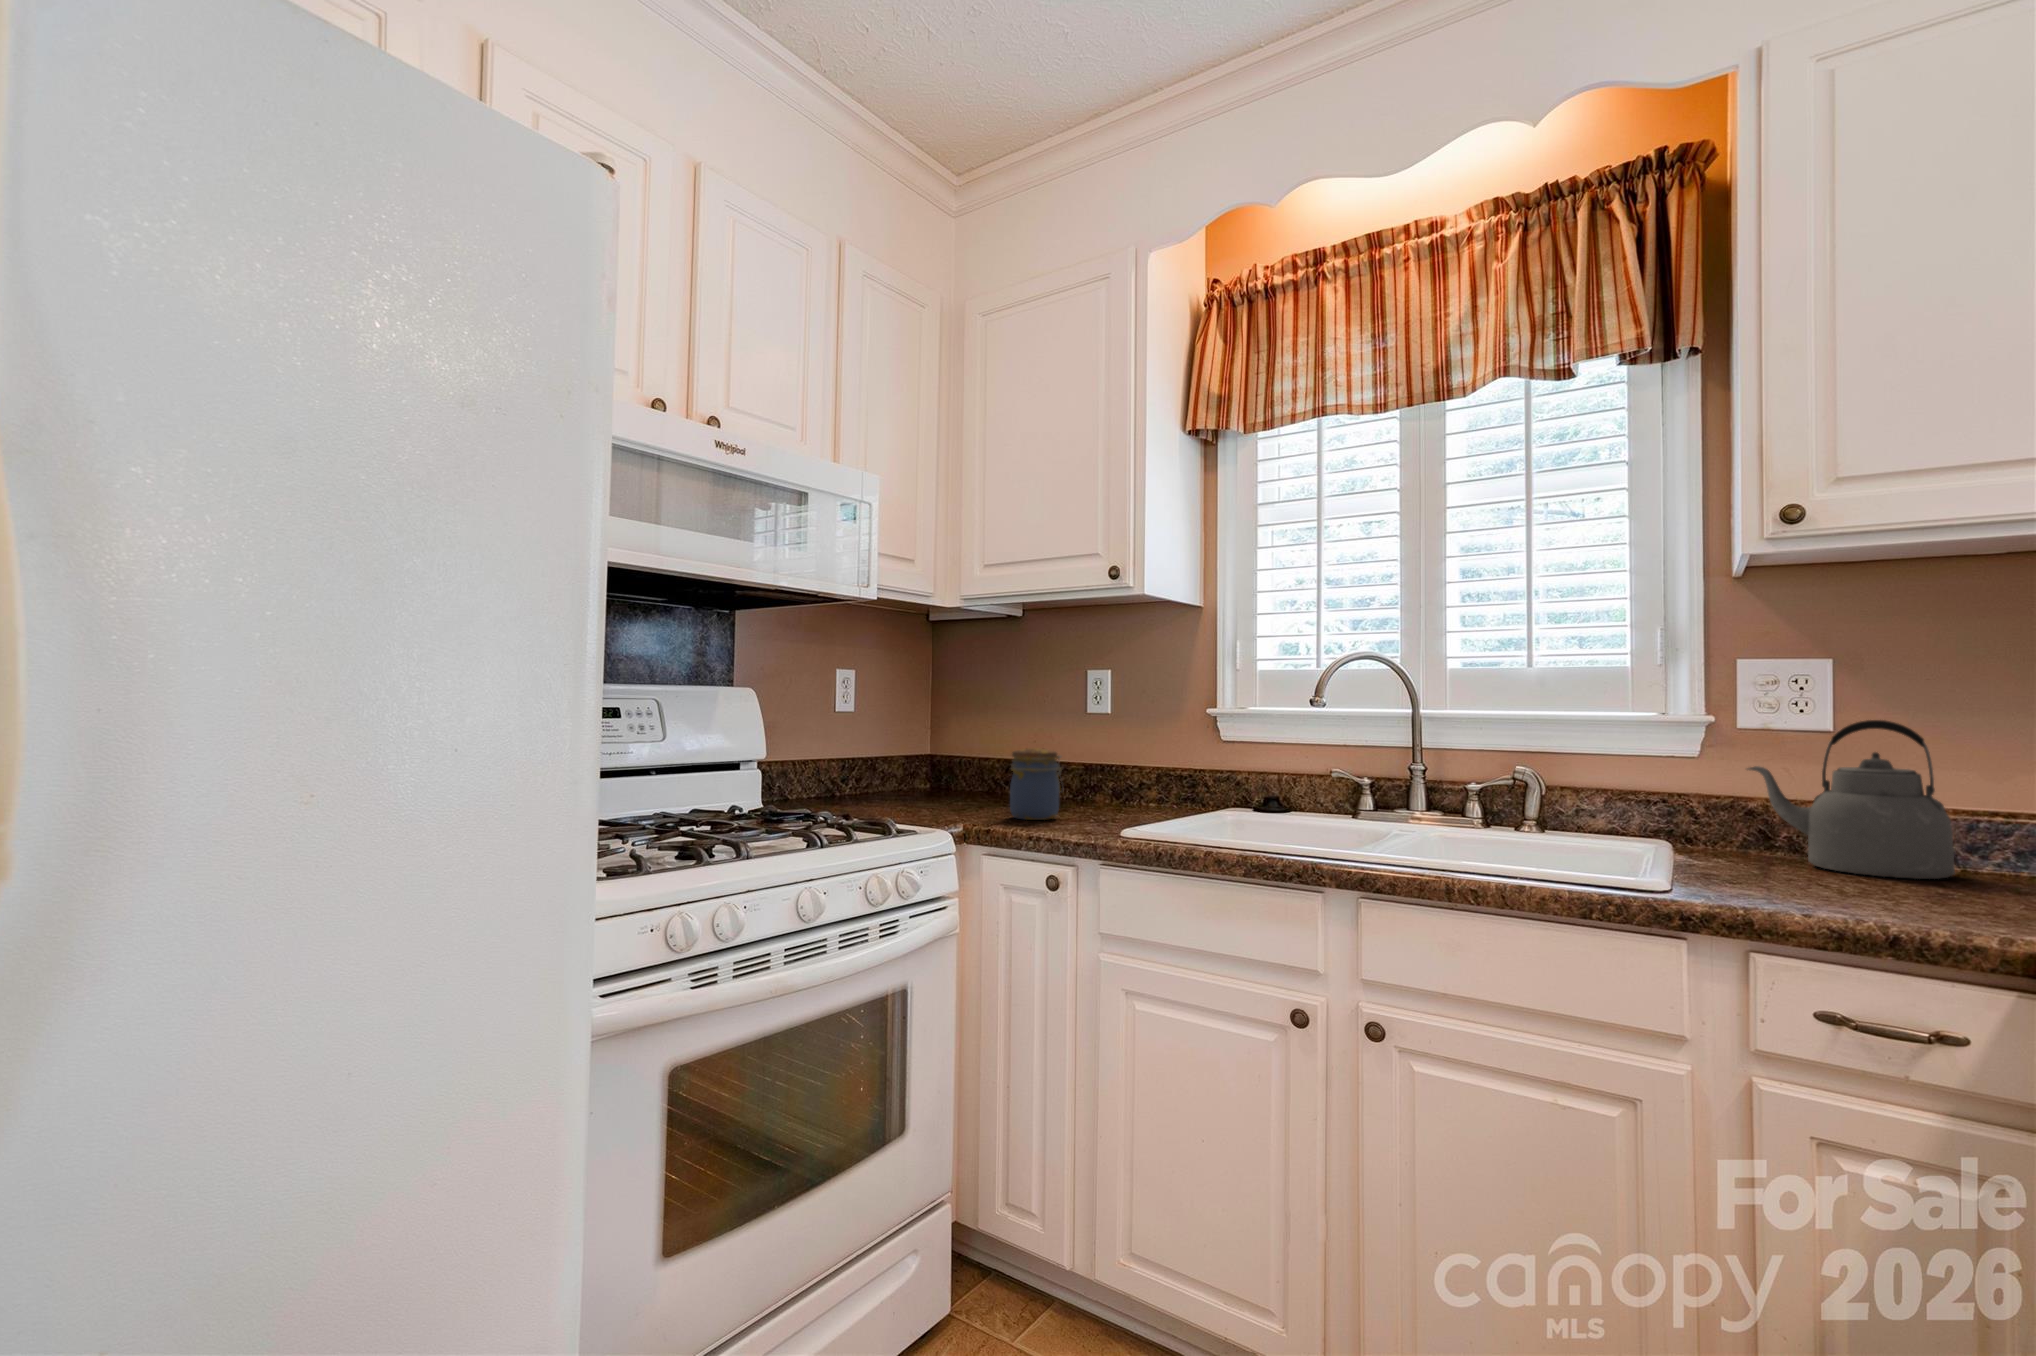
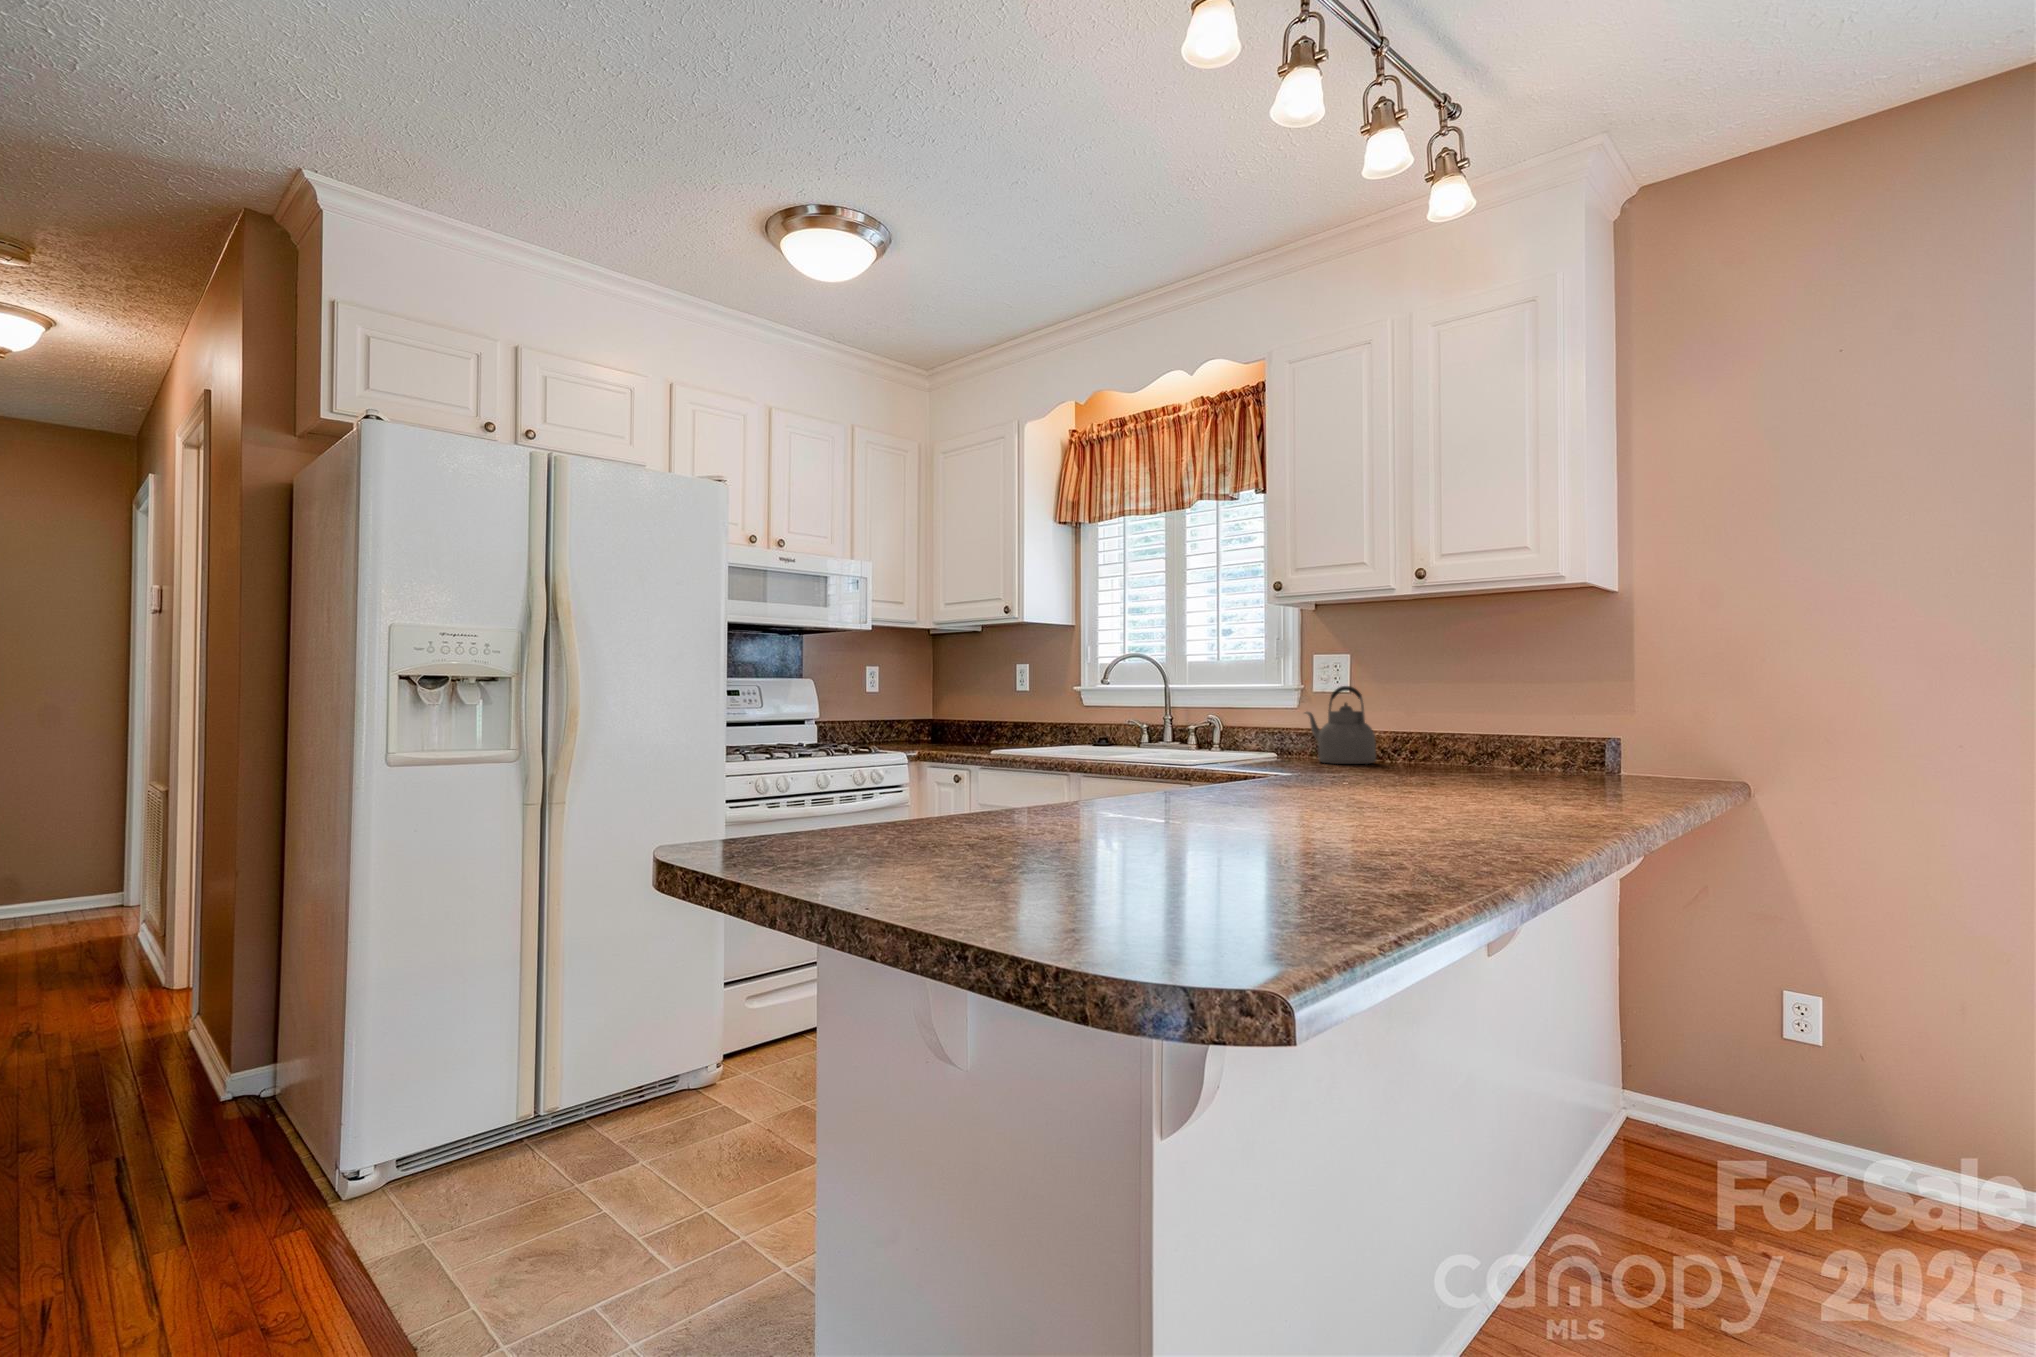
jar: present [1010,748,1062,820] -> none [949,711,980,750]

